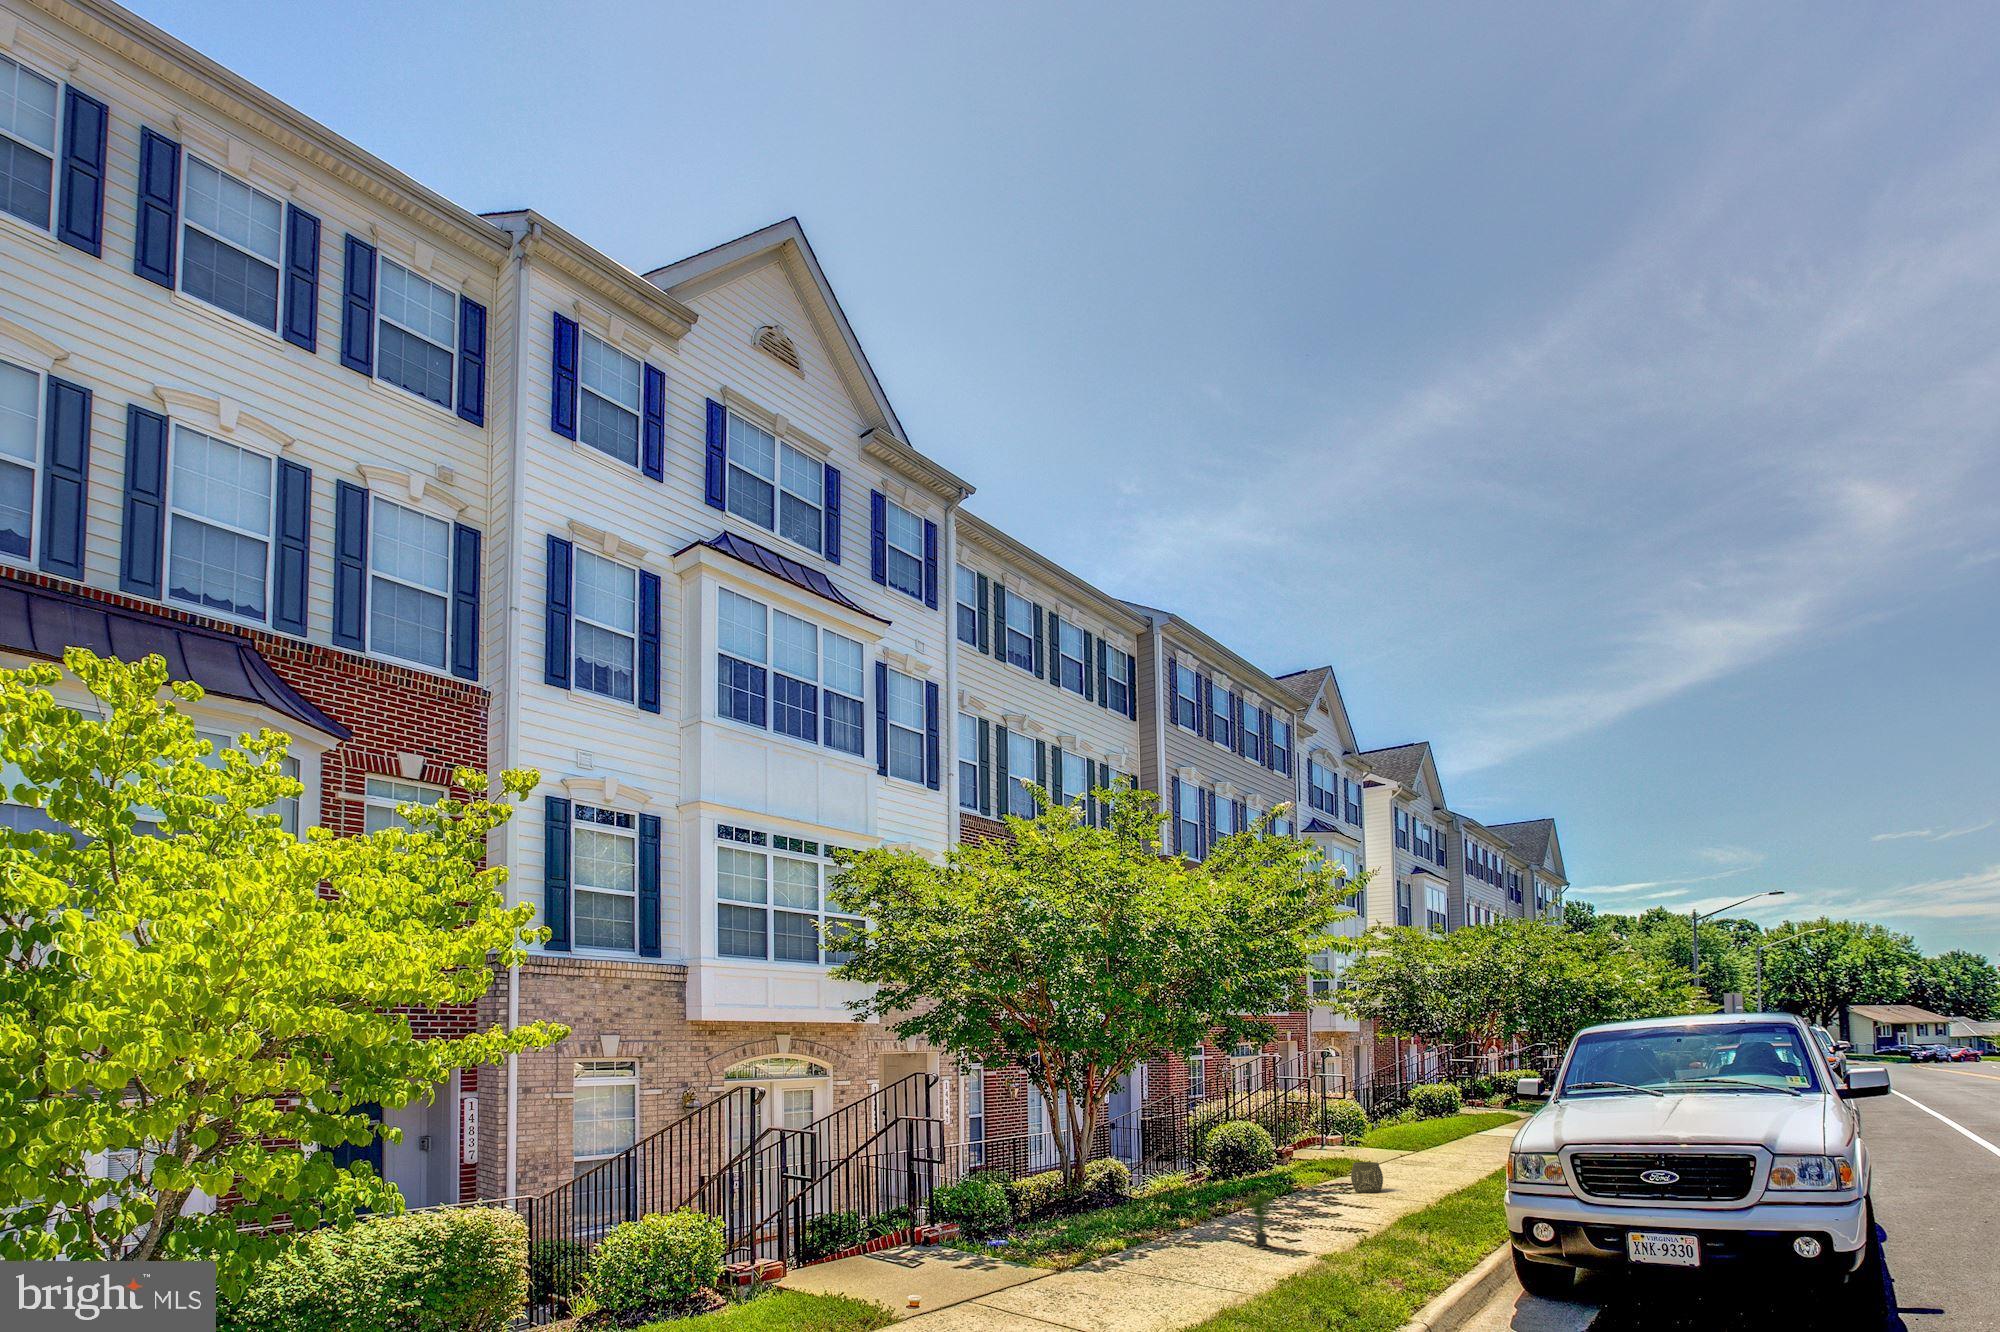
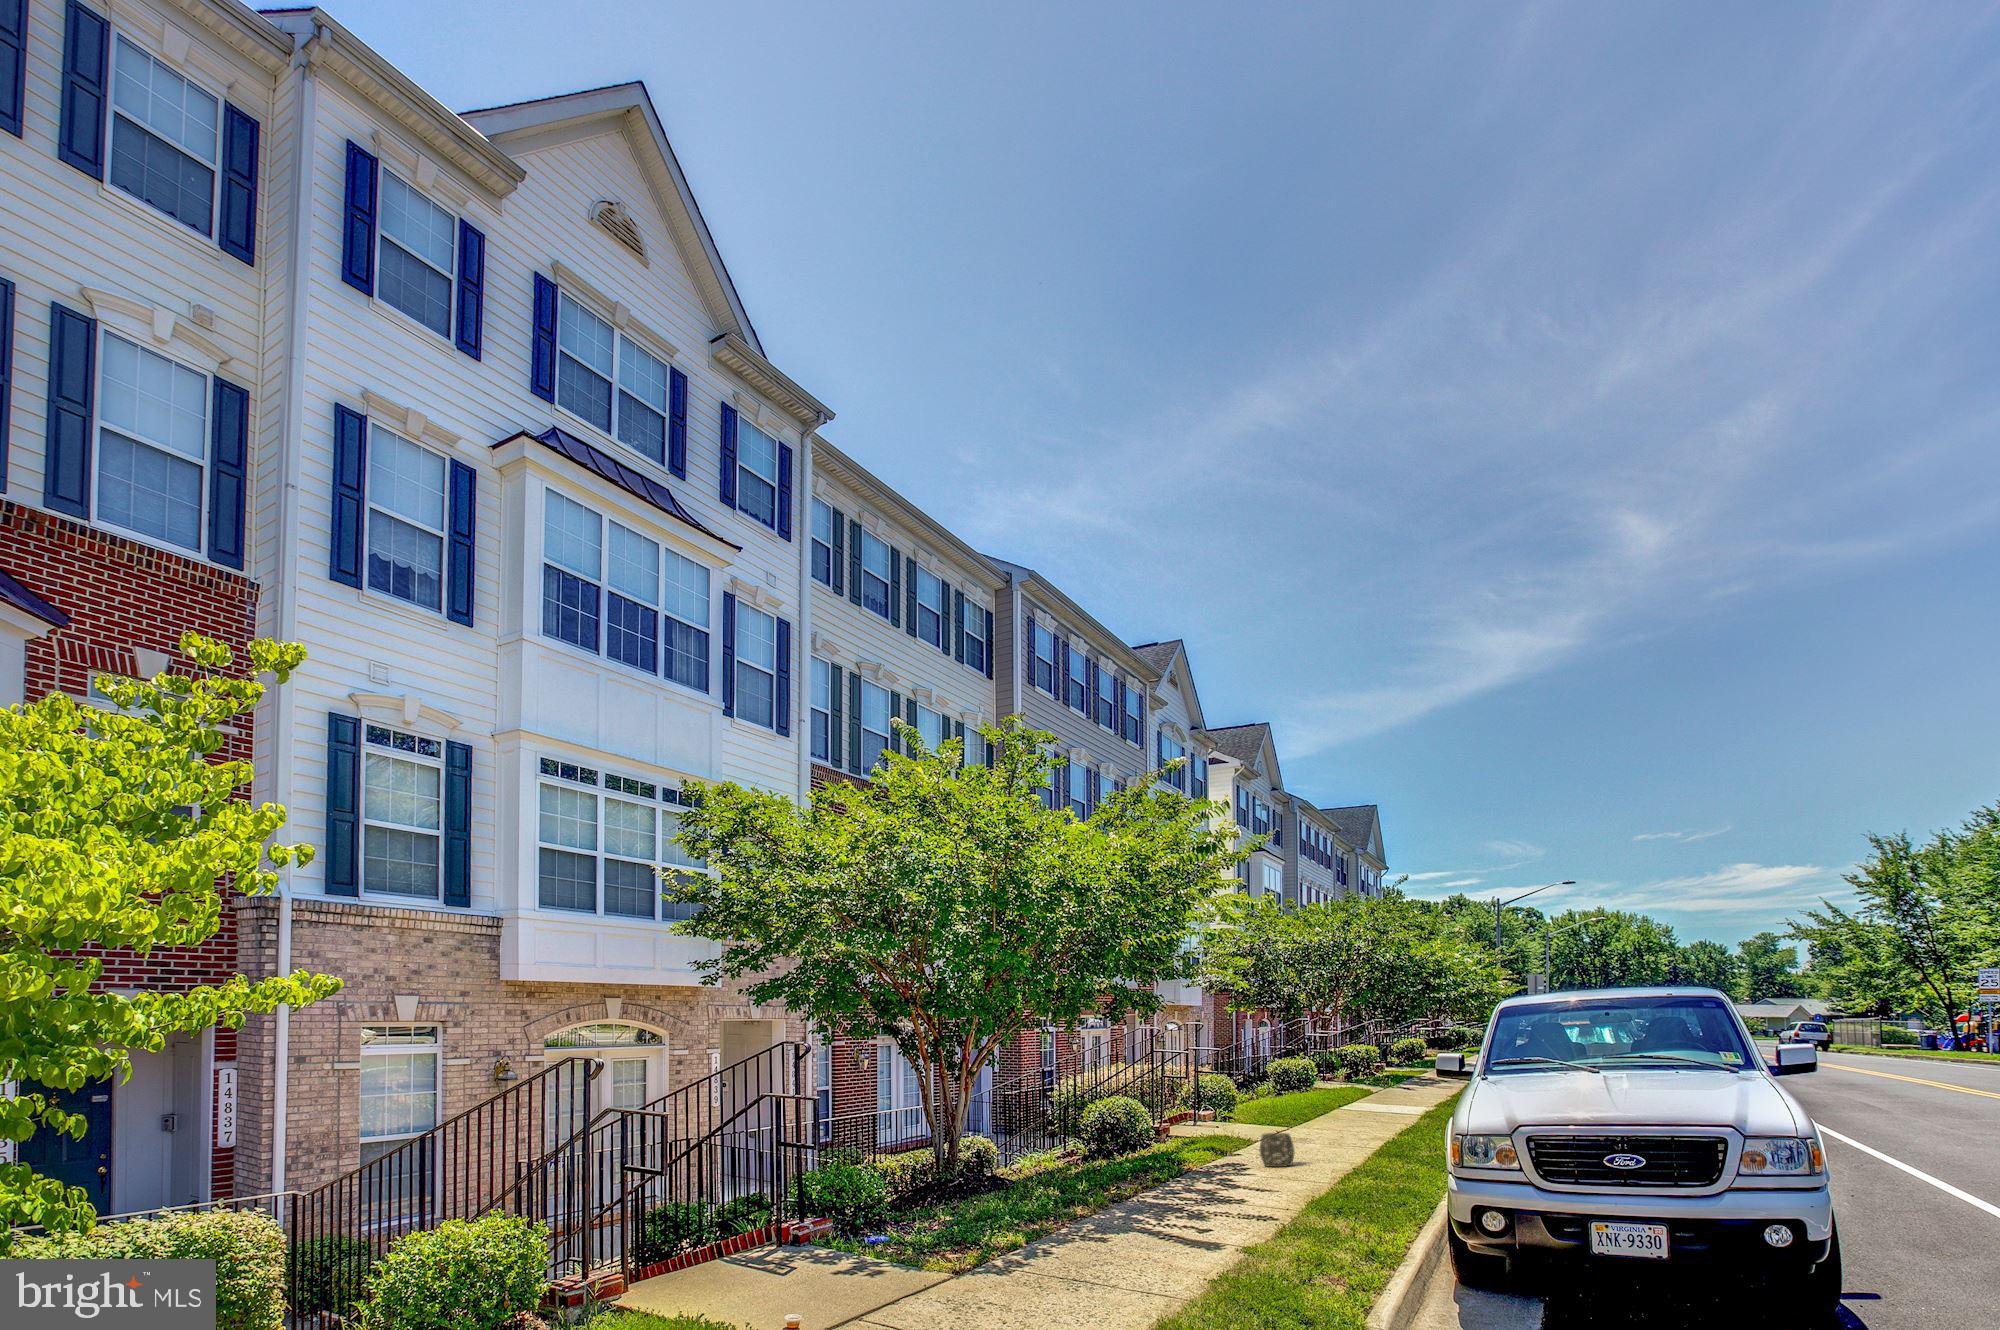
potted plant: present [1248,1189,1272,1246] -> none [1166,1160,1209,1231]

